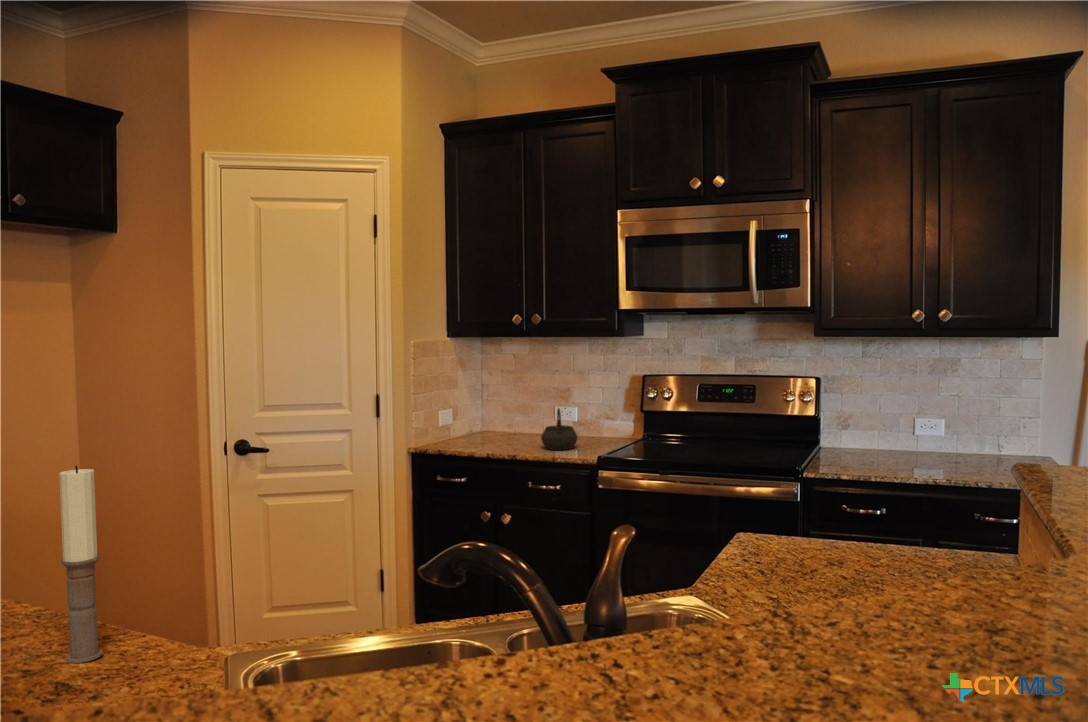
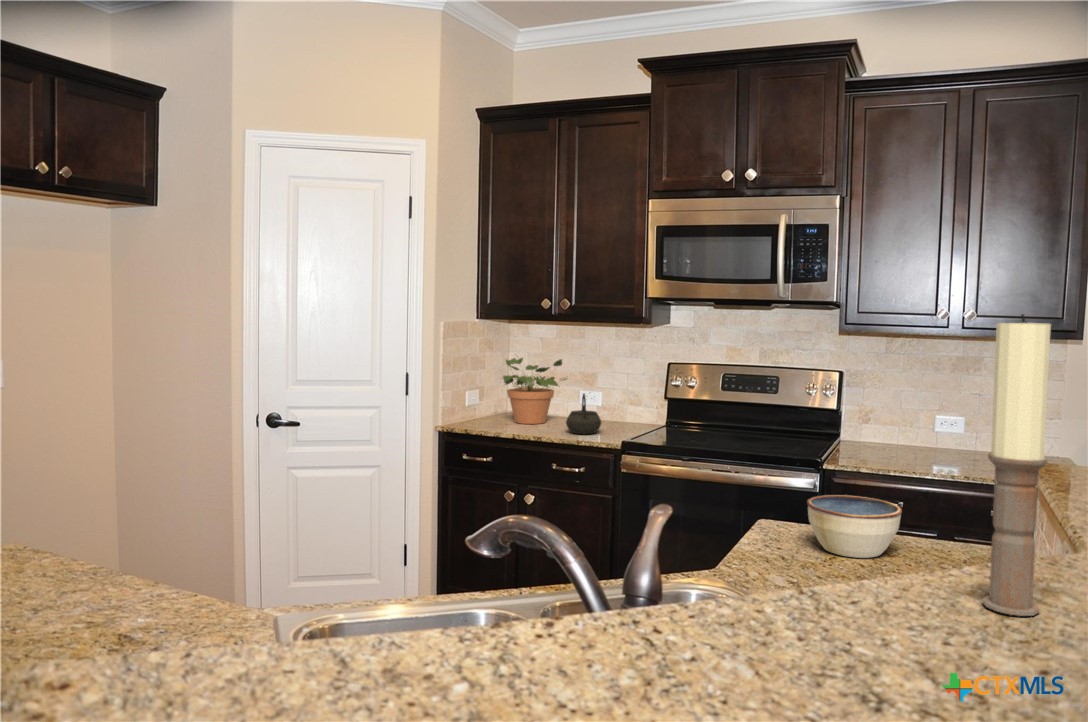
potted plant: none [471,373,546,441] -> present [503,358,566,424]
candle: present [59,466,103,663] -> present [982,314,1051,616]
bowl: none [786,505,884,570] -> present [807,495,902,558]

